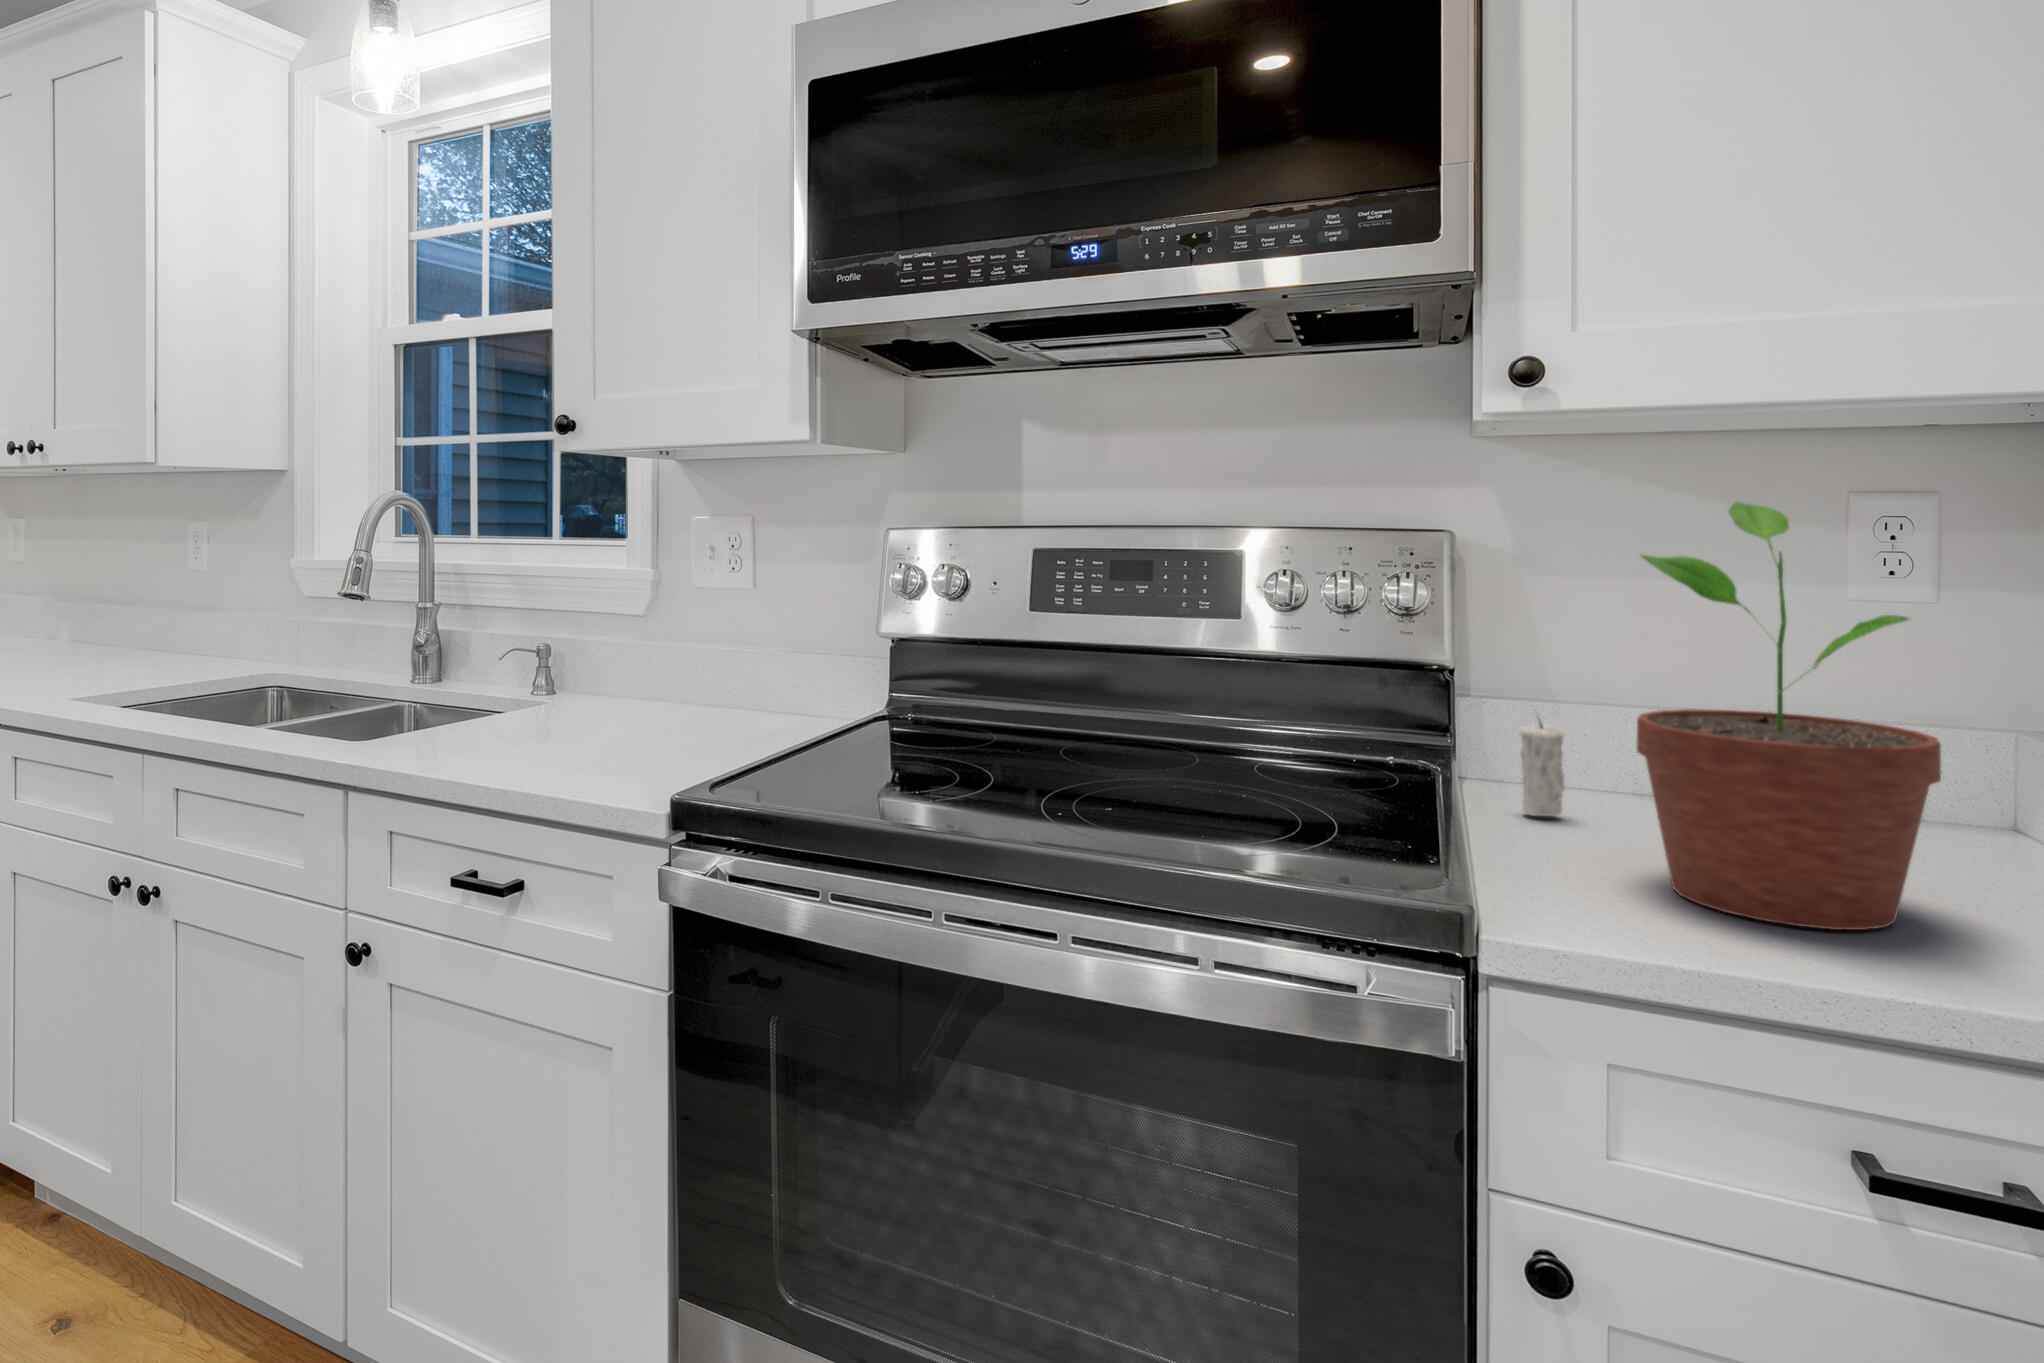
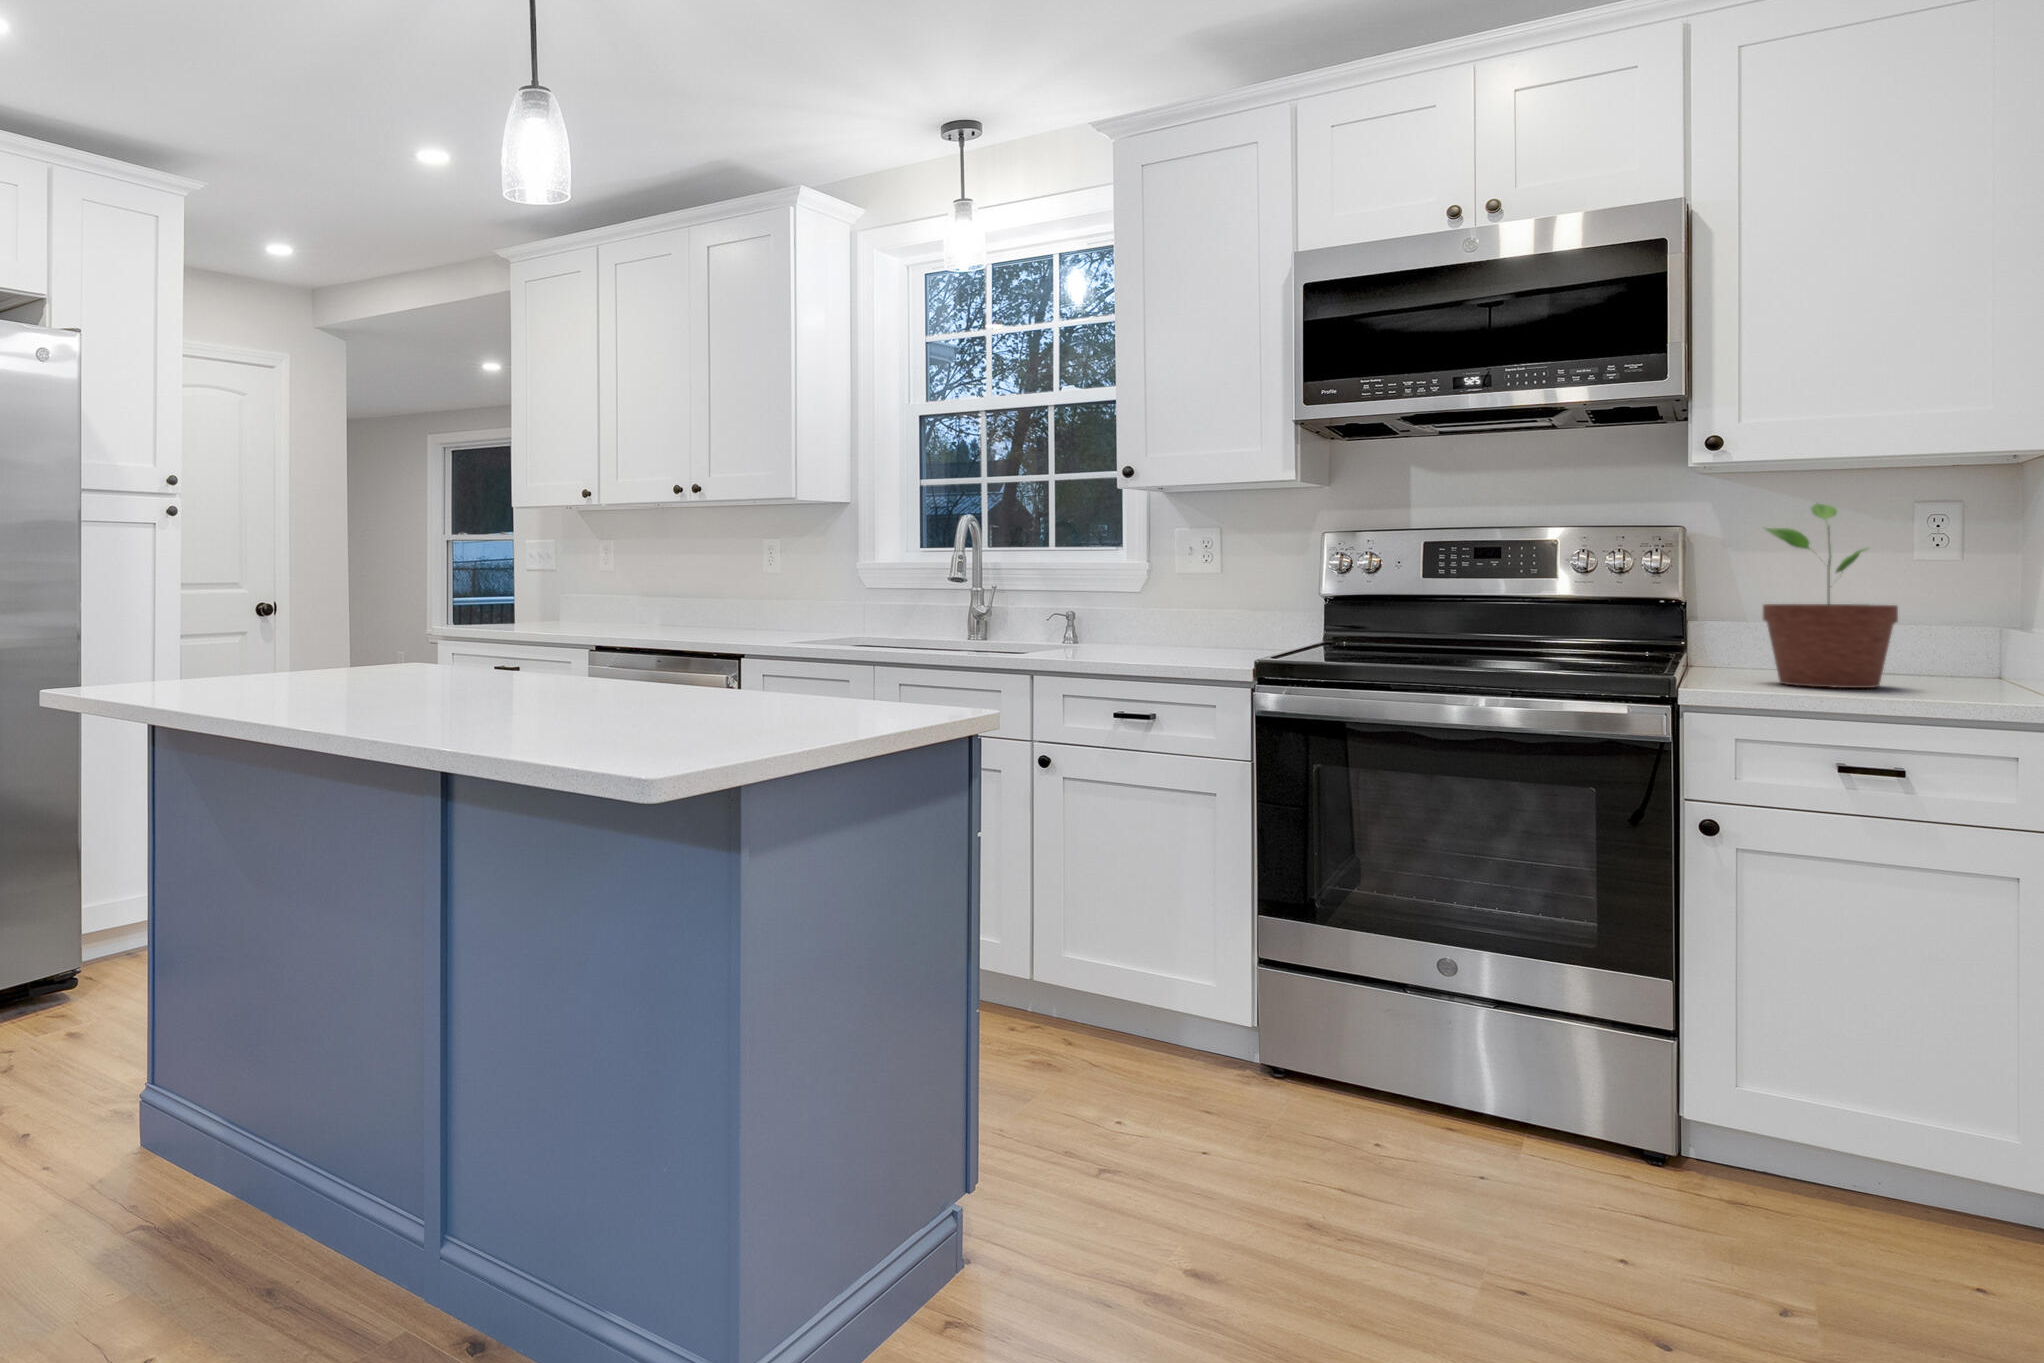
candle: present [1520,722,1565,816] -> none [1716,615,1741,671]

